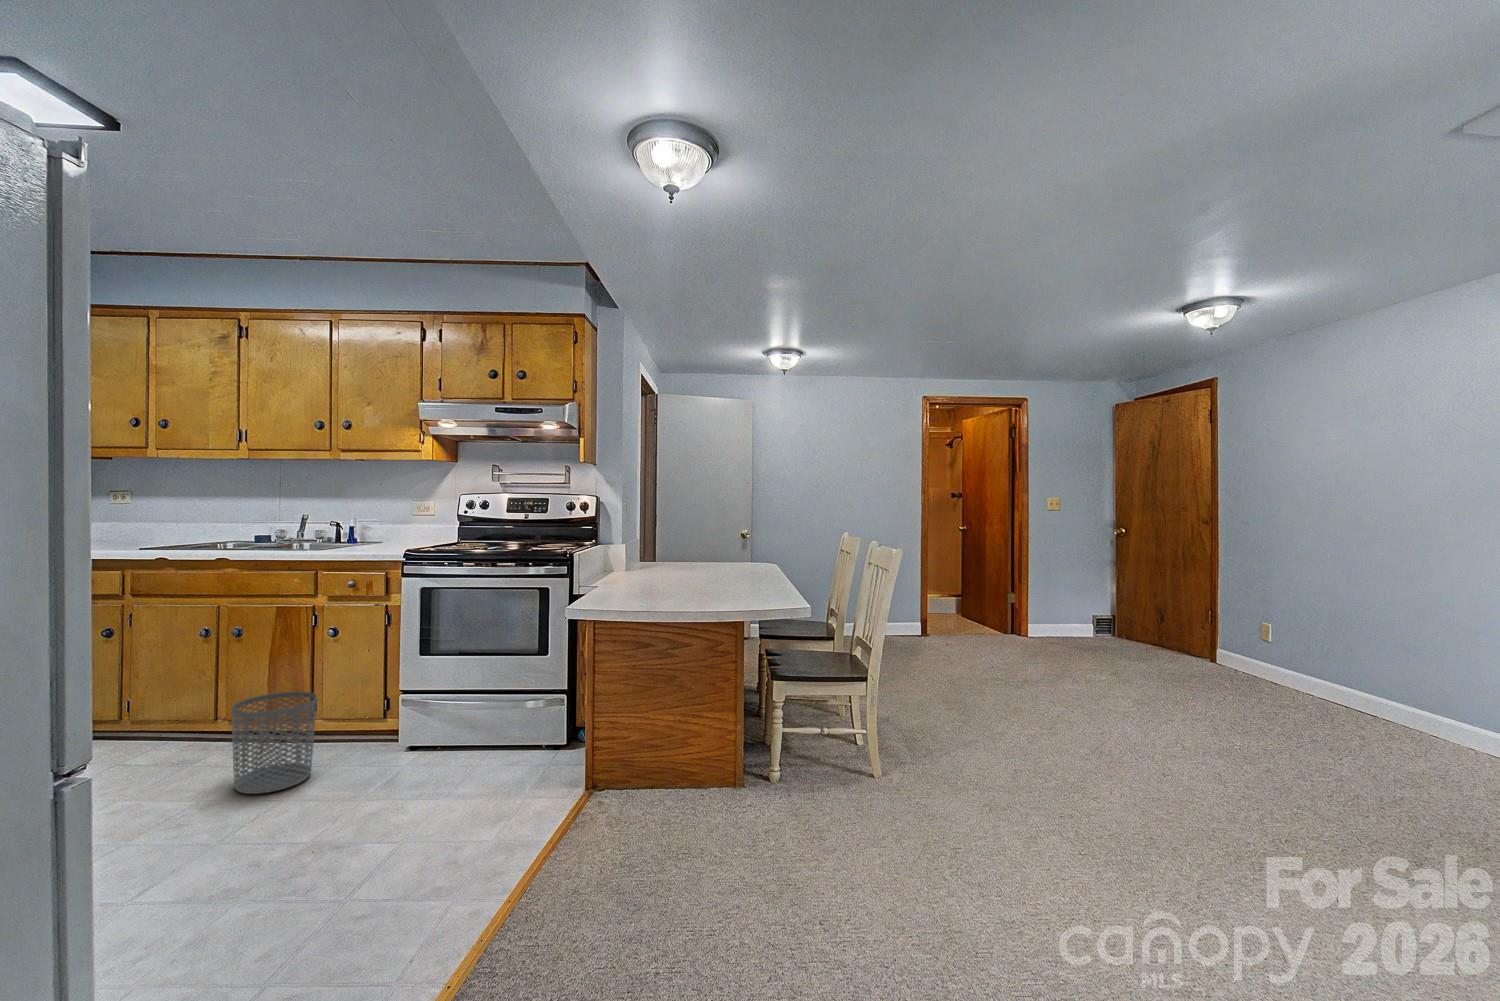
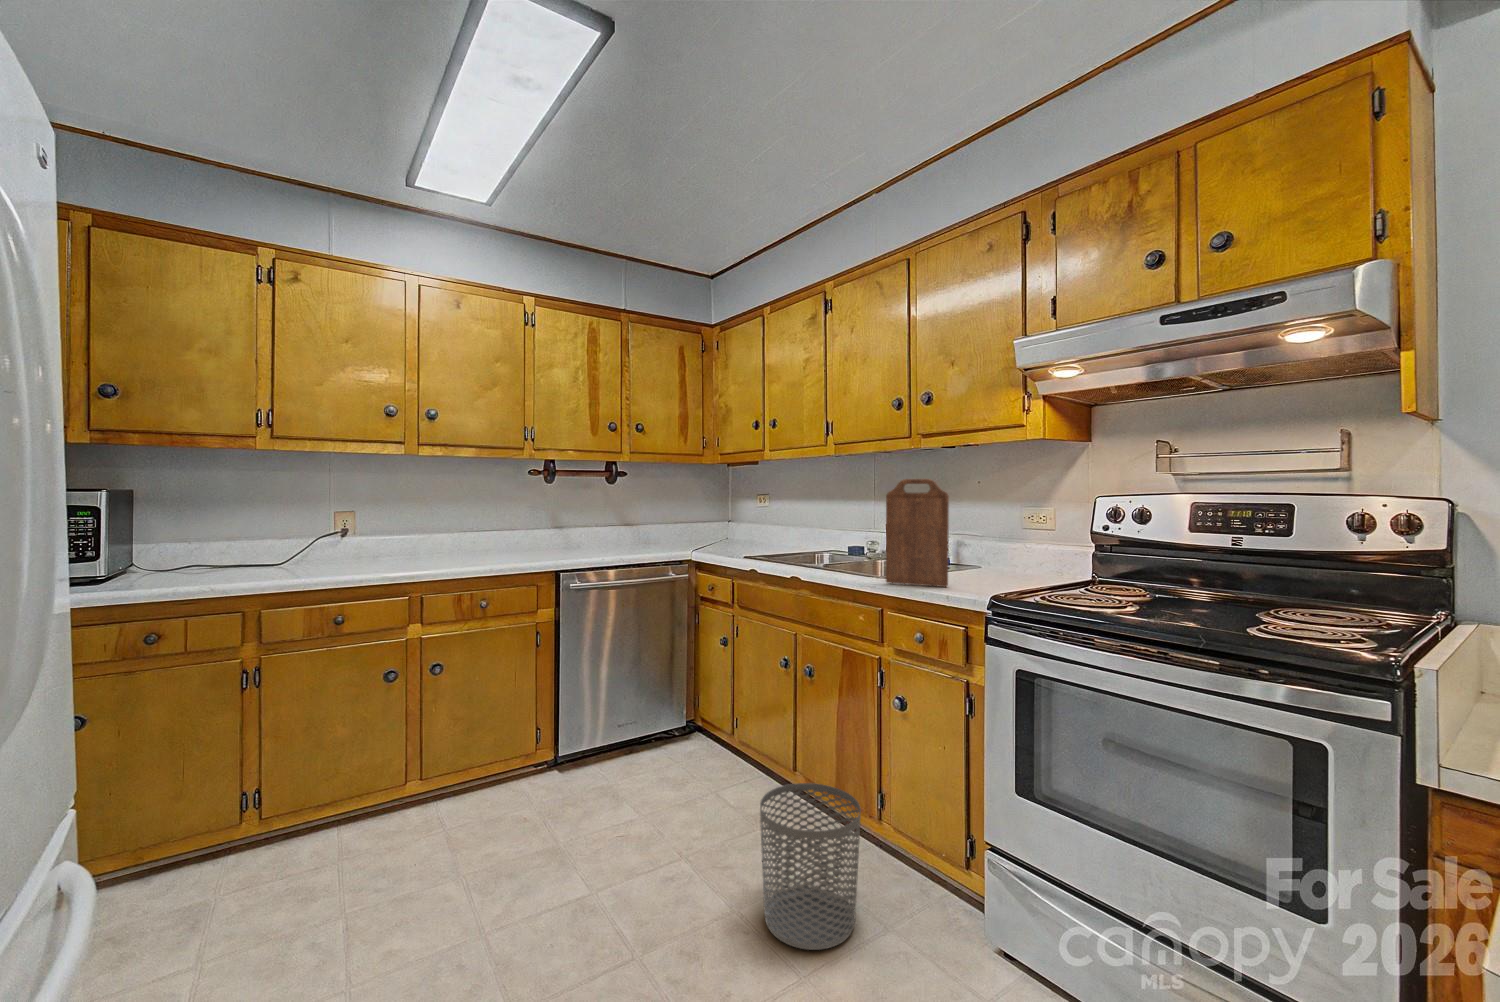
cutting board: none [324,481,373,551] -> present [886,479,949,587]

